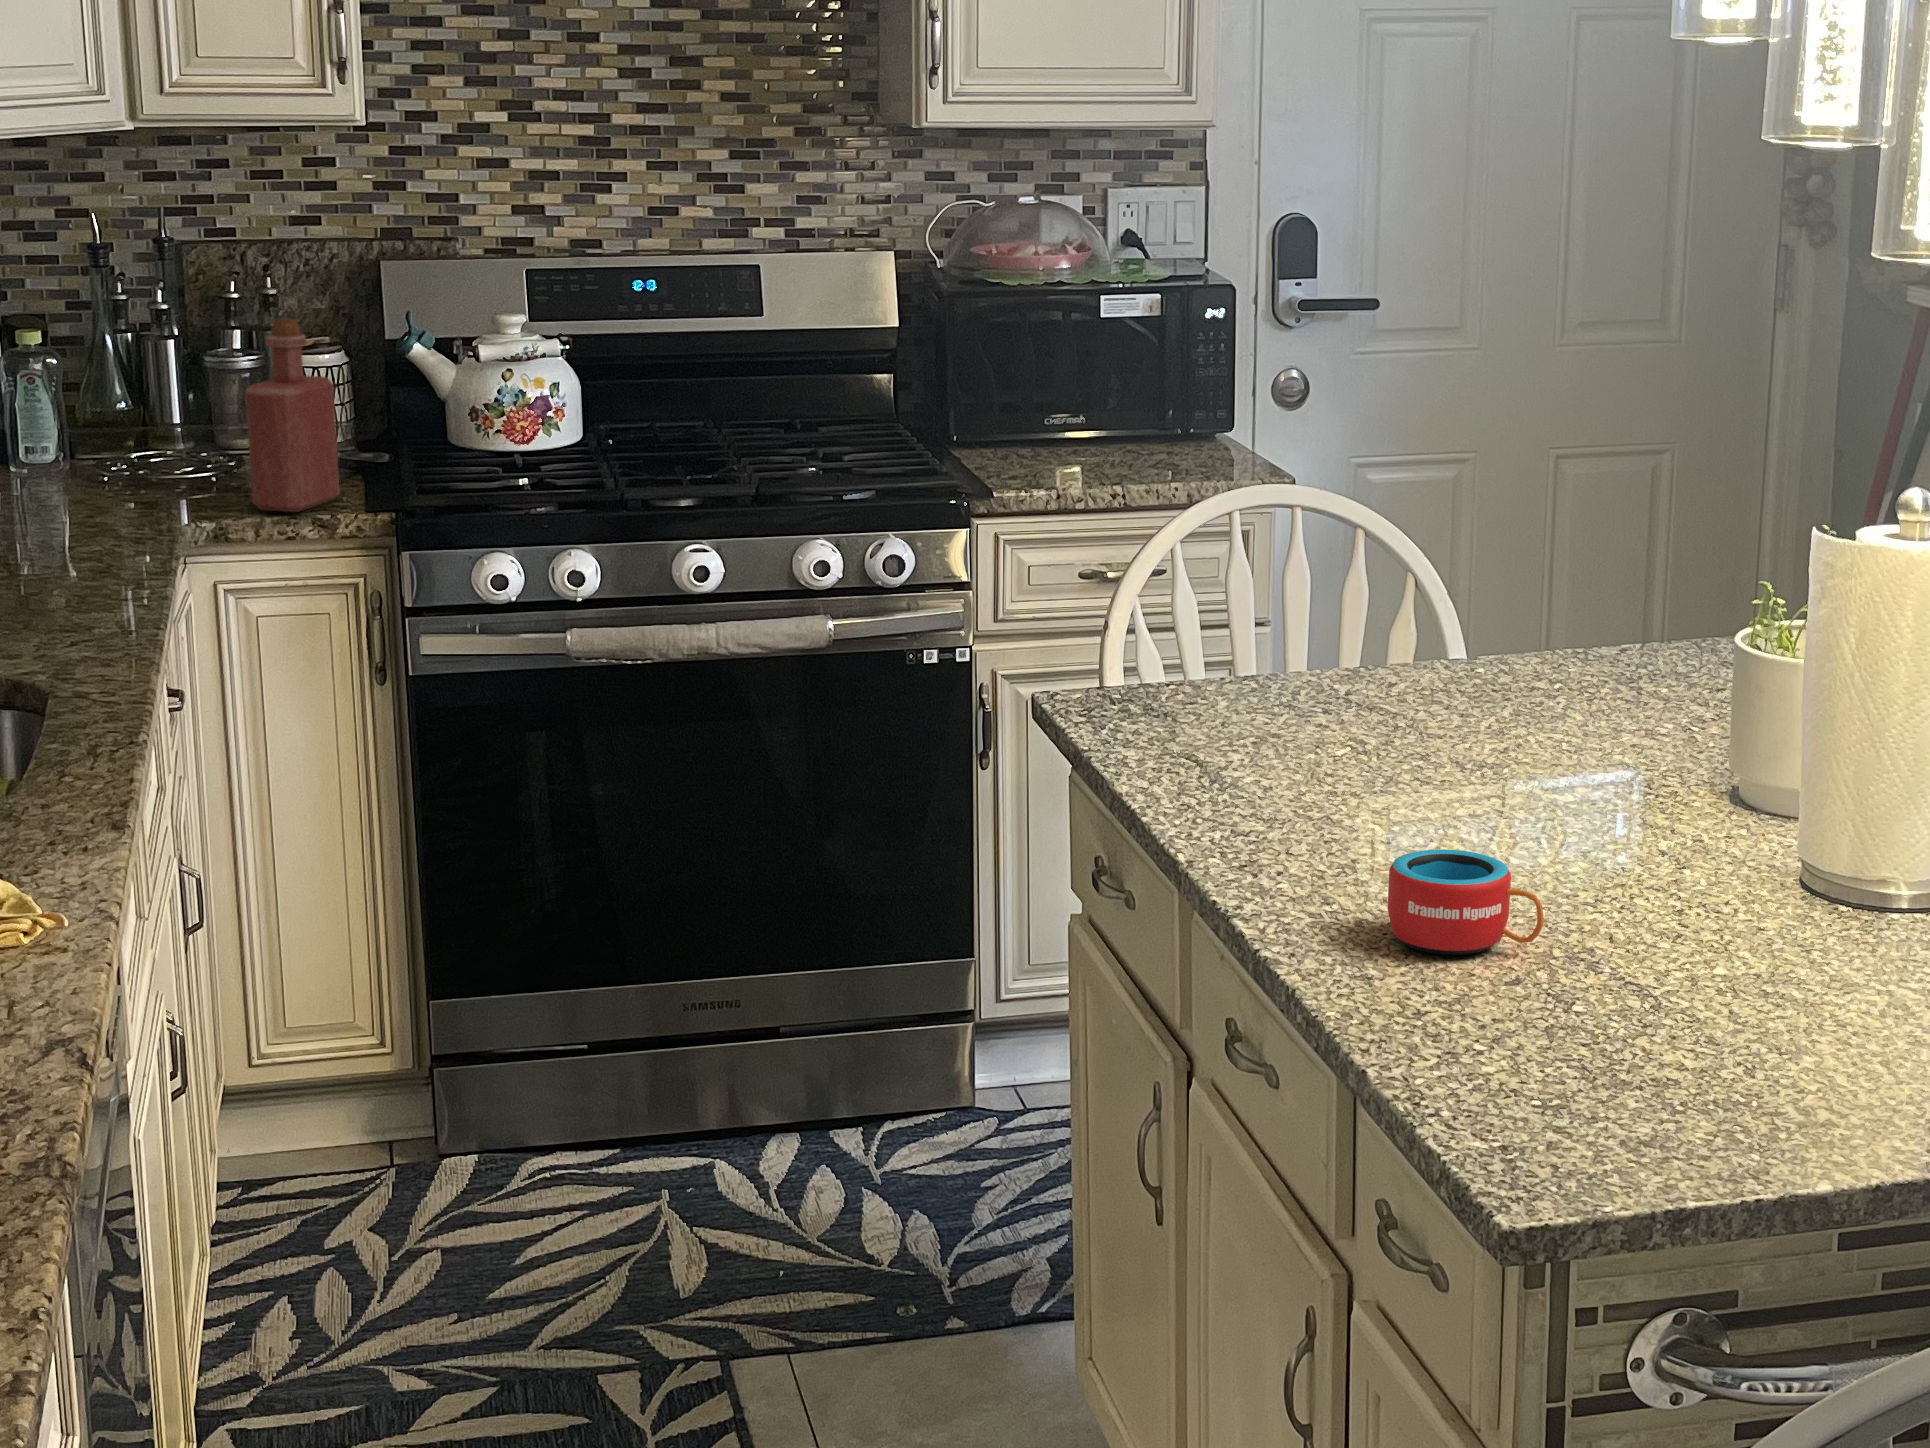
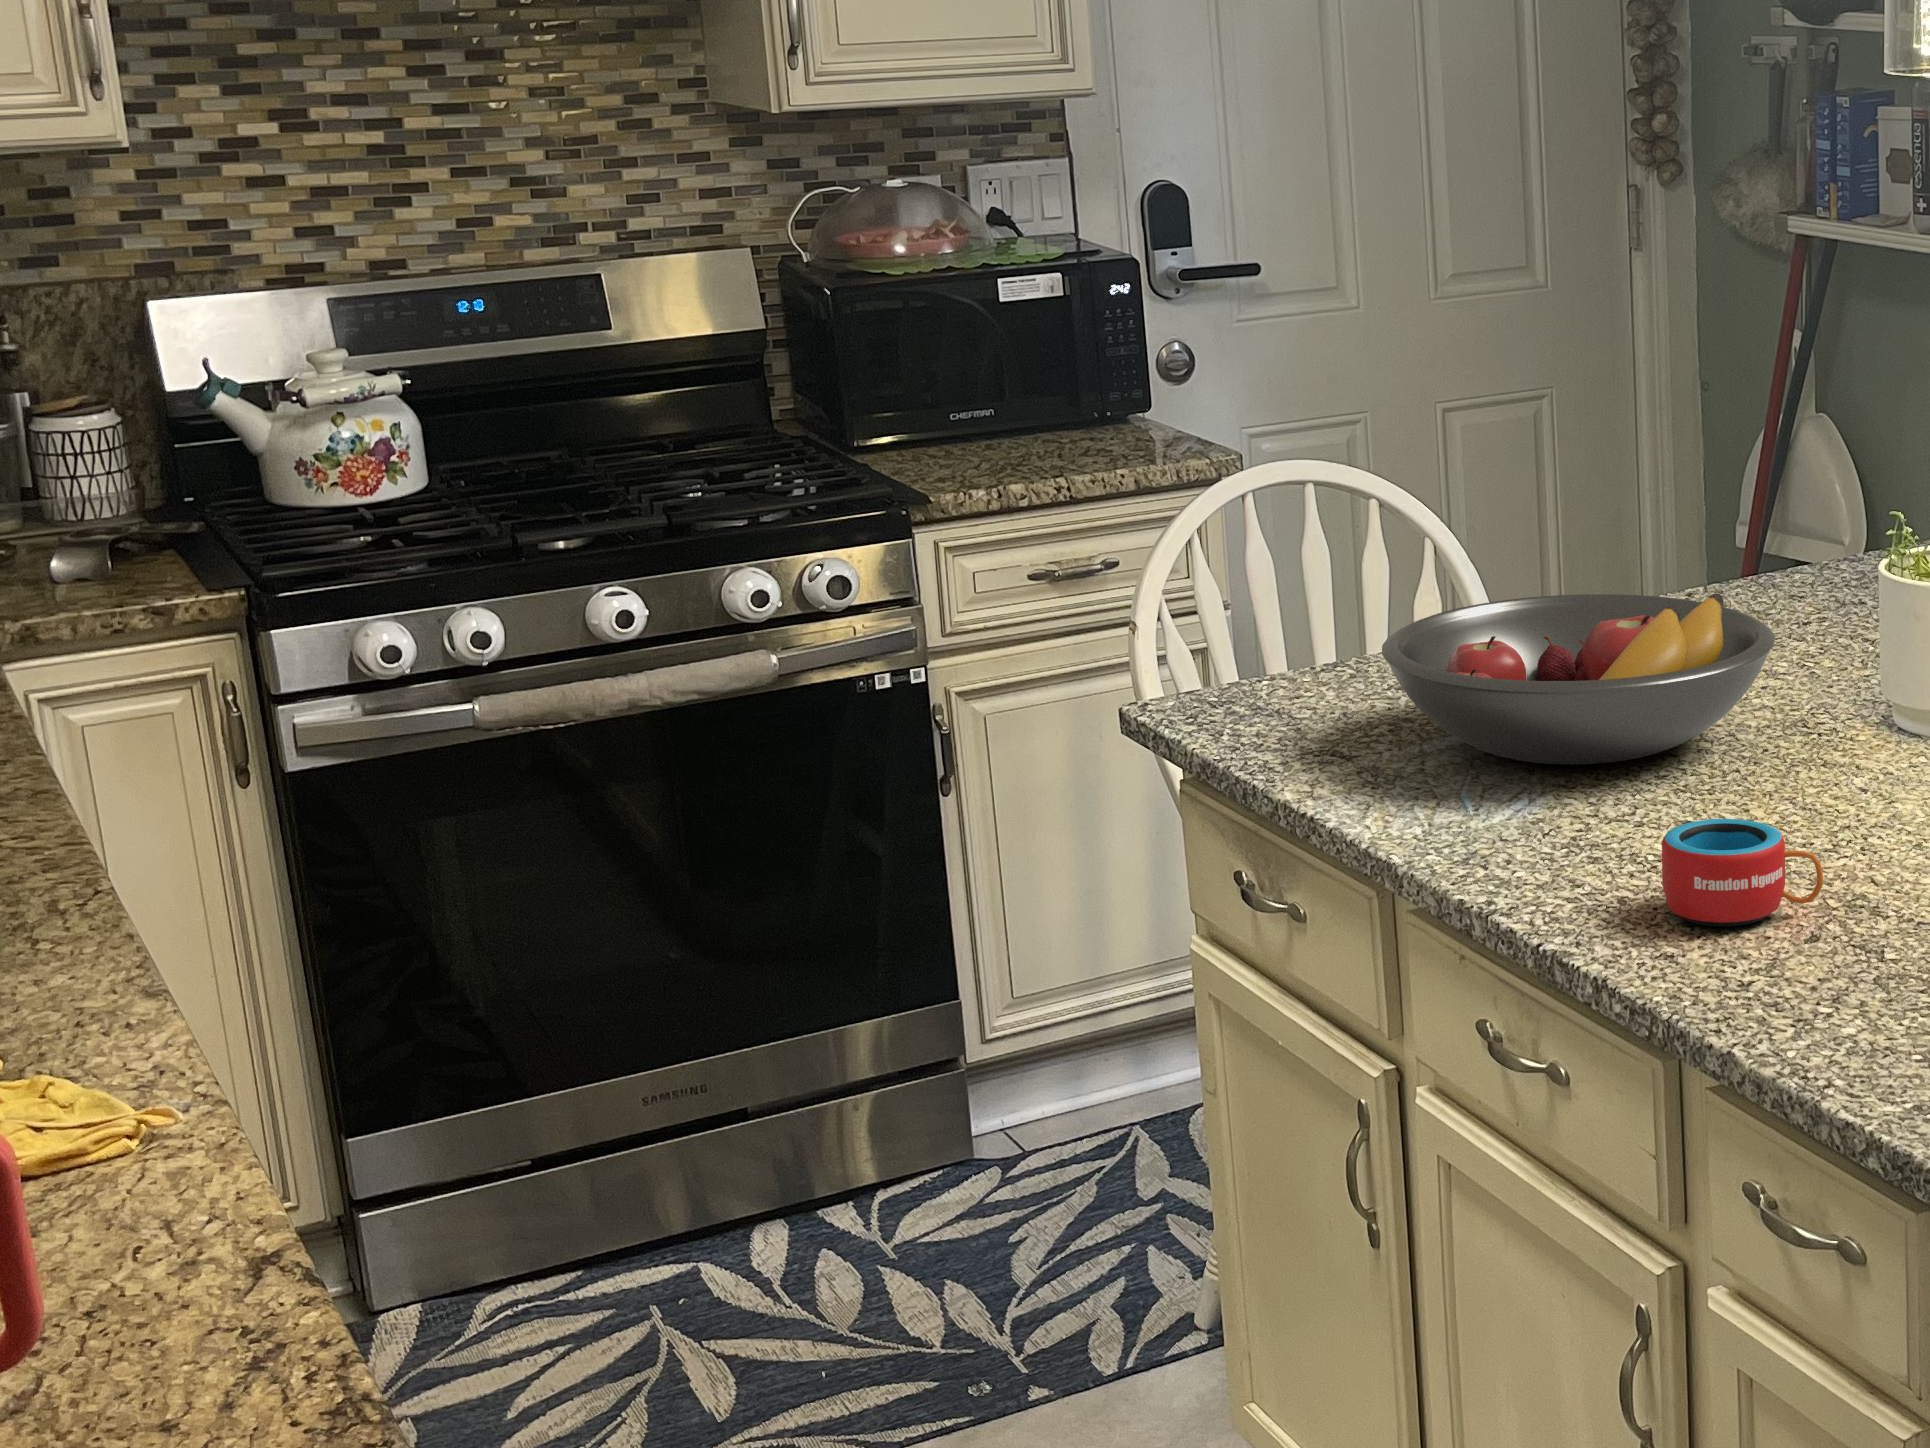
bottle: present [245,318,340,512] -> none [24,375,152,601]
fruit bowl: none [1237,627,1626,792] -> present [1382,593,1775,765]

